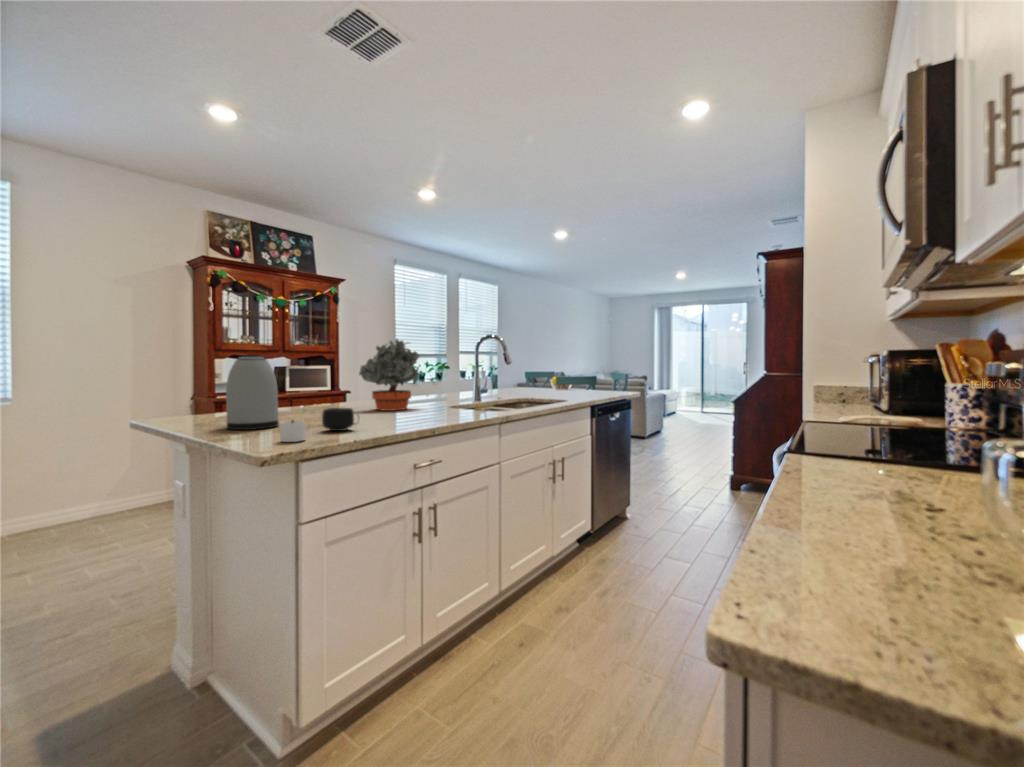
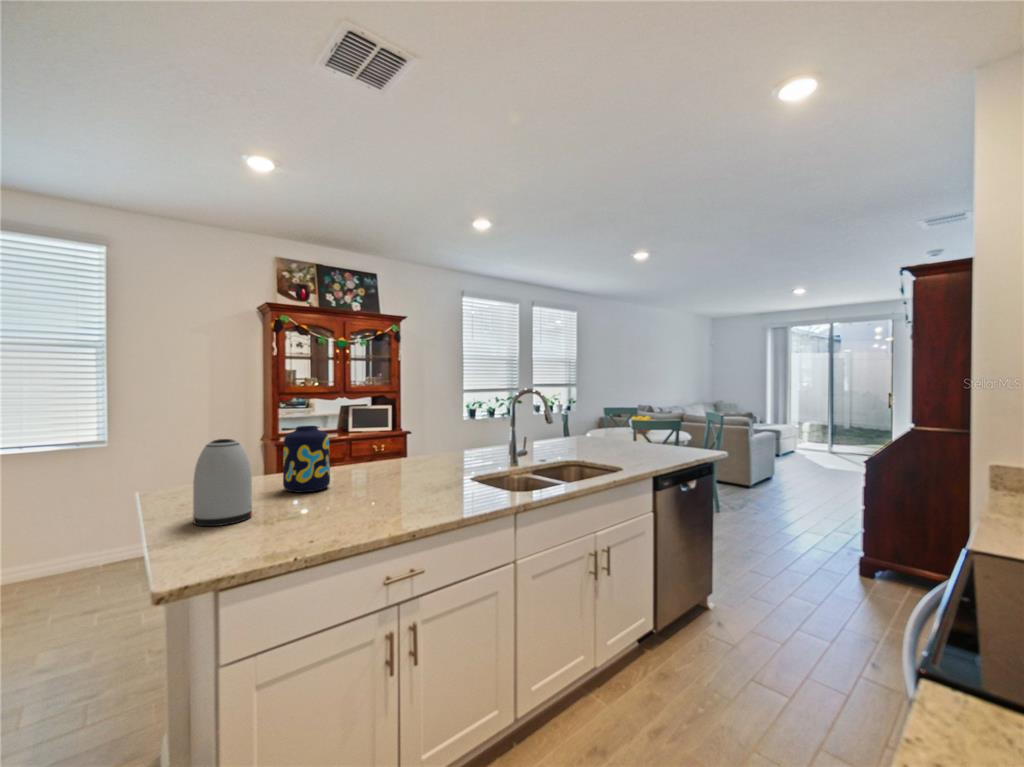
potted plant: present [359,339,419,411] -> none [367,400,439,485]
vase: none [284,357,327,415] -> present [283,426,330,492]
mug: present [322,408,354,431] -> none [280,505,321,536]
candle: present [280,420,306,442] -> none [209,532,255,563]

